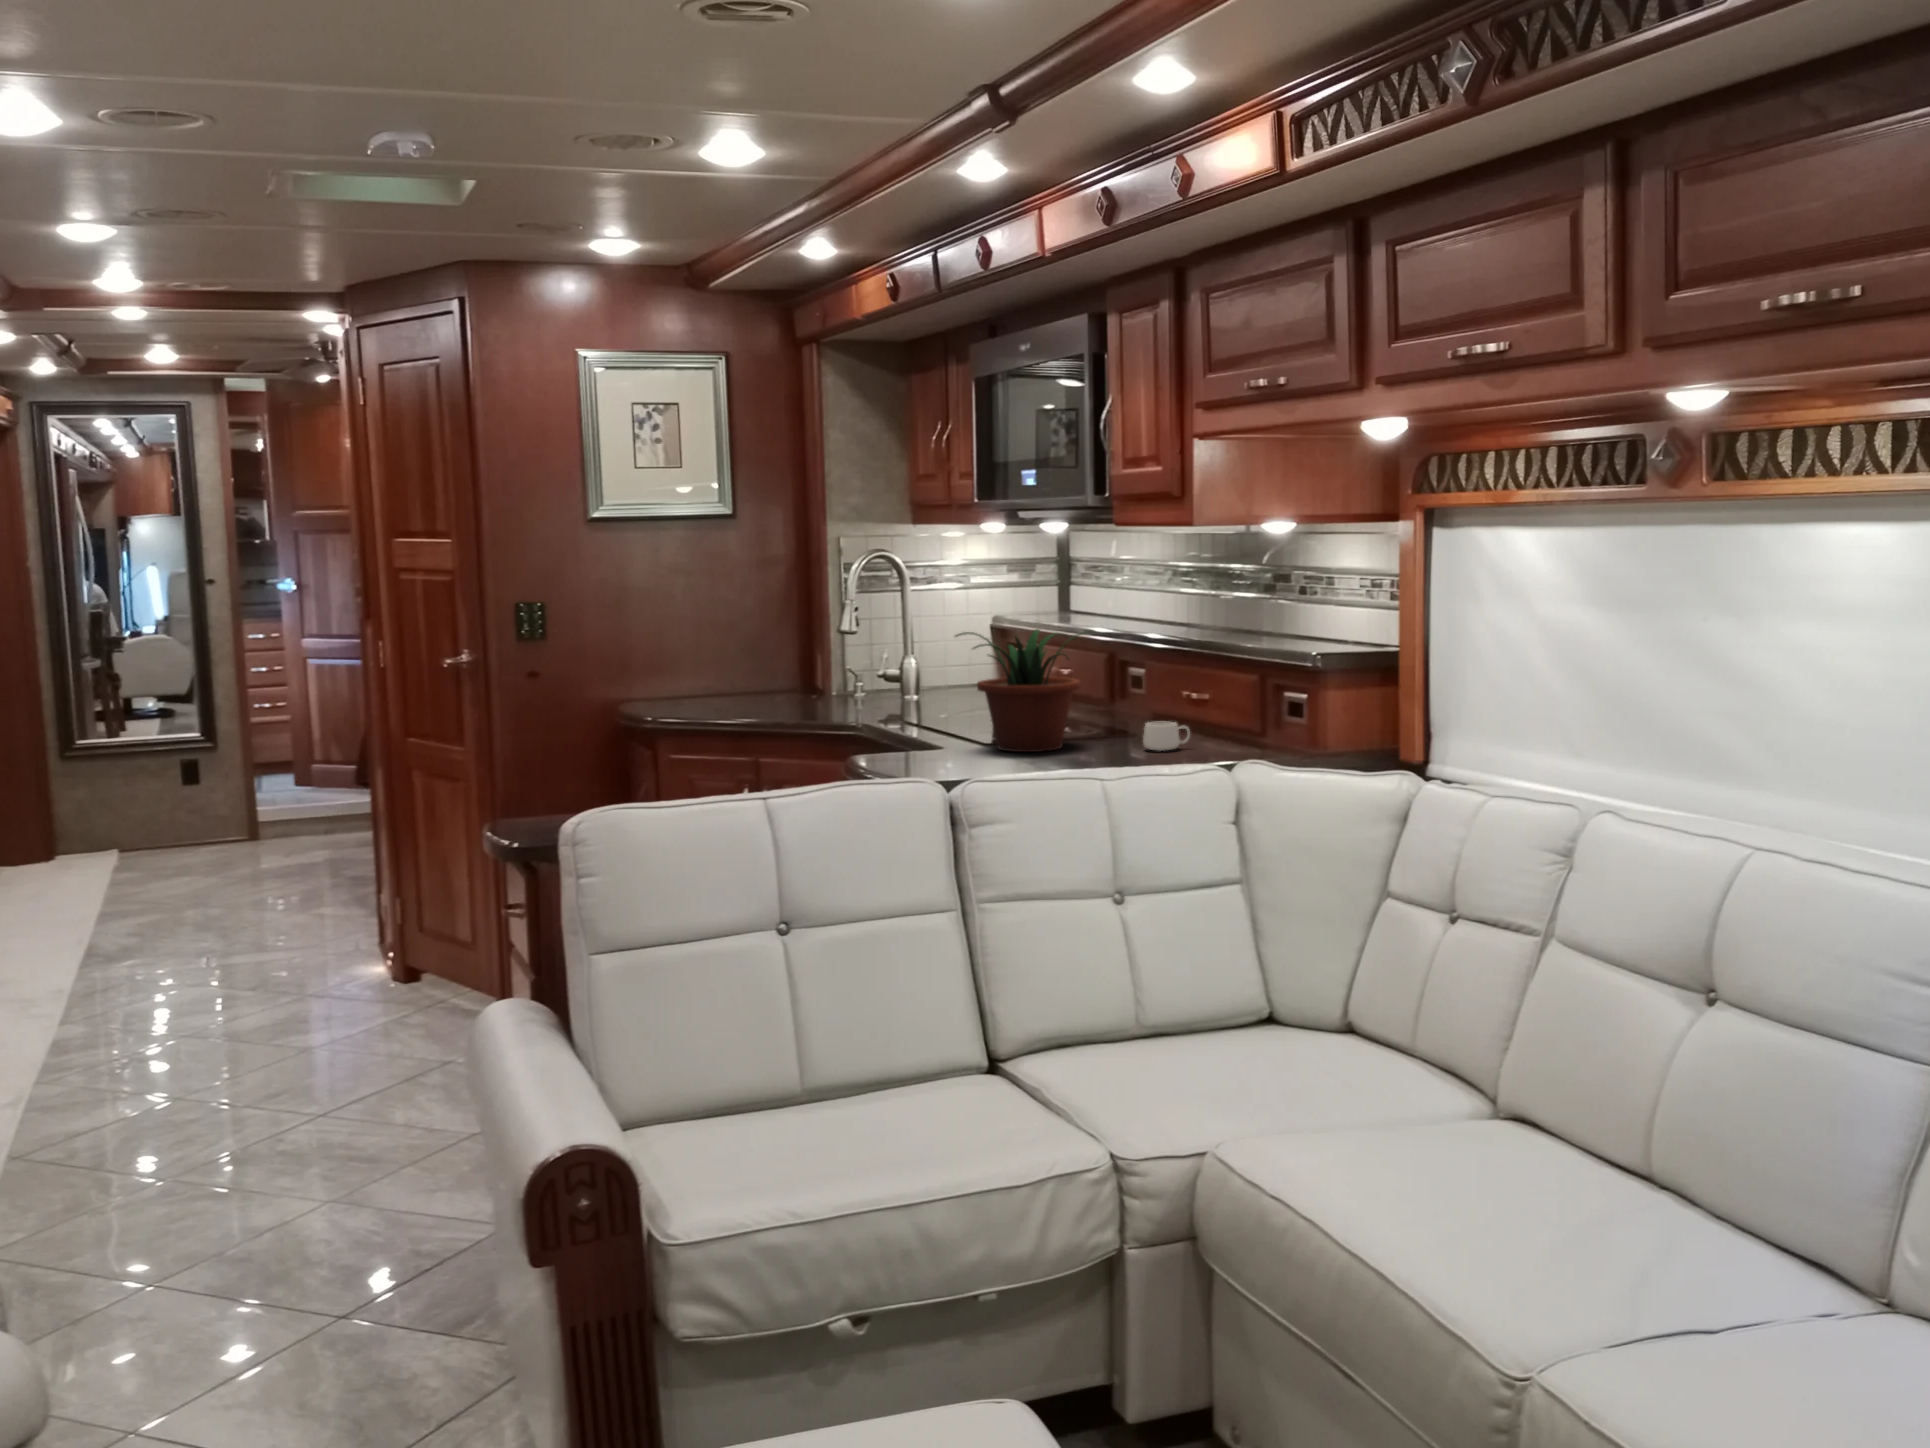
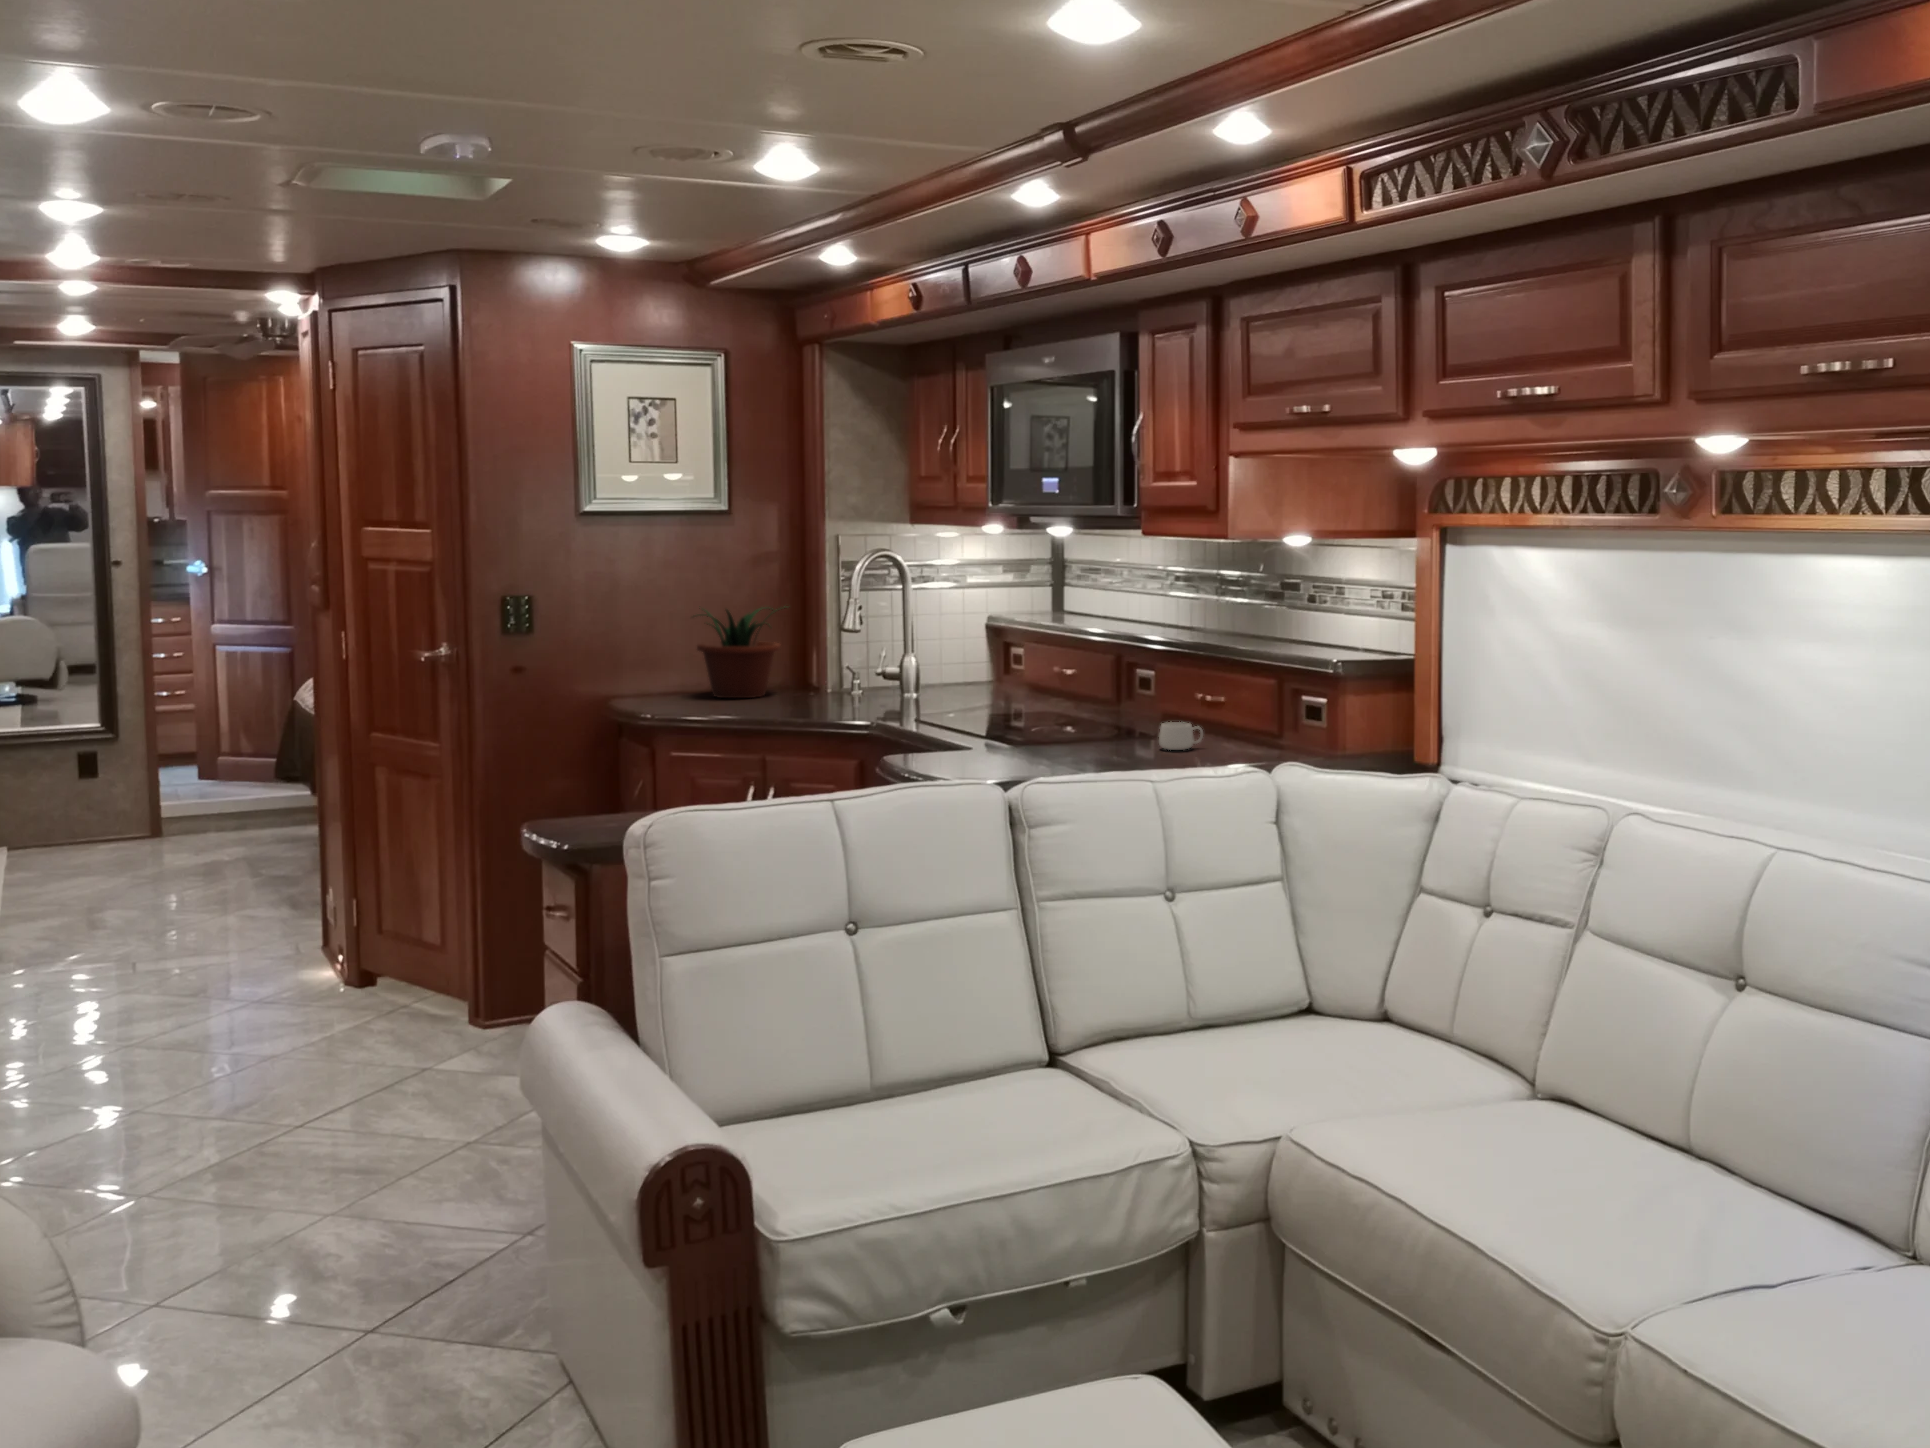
potted plant: present [956,629,1088,752] -> present [697,606,785,698]

